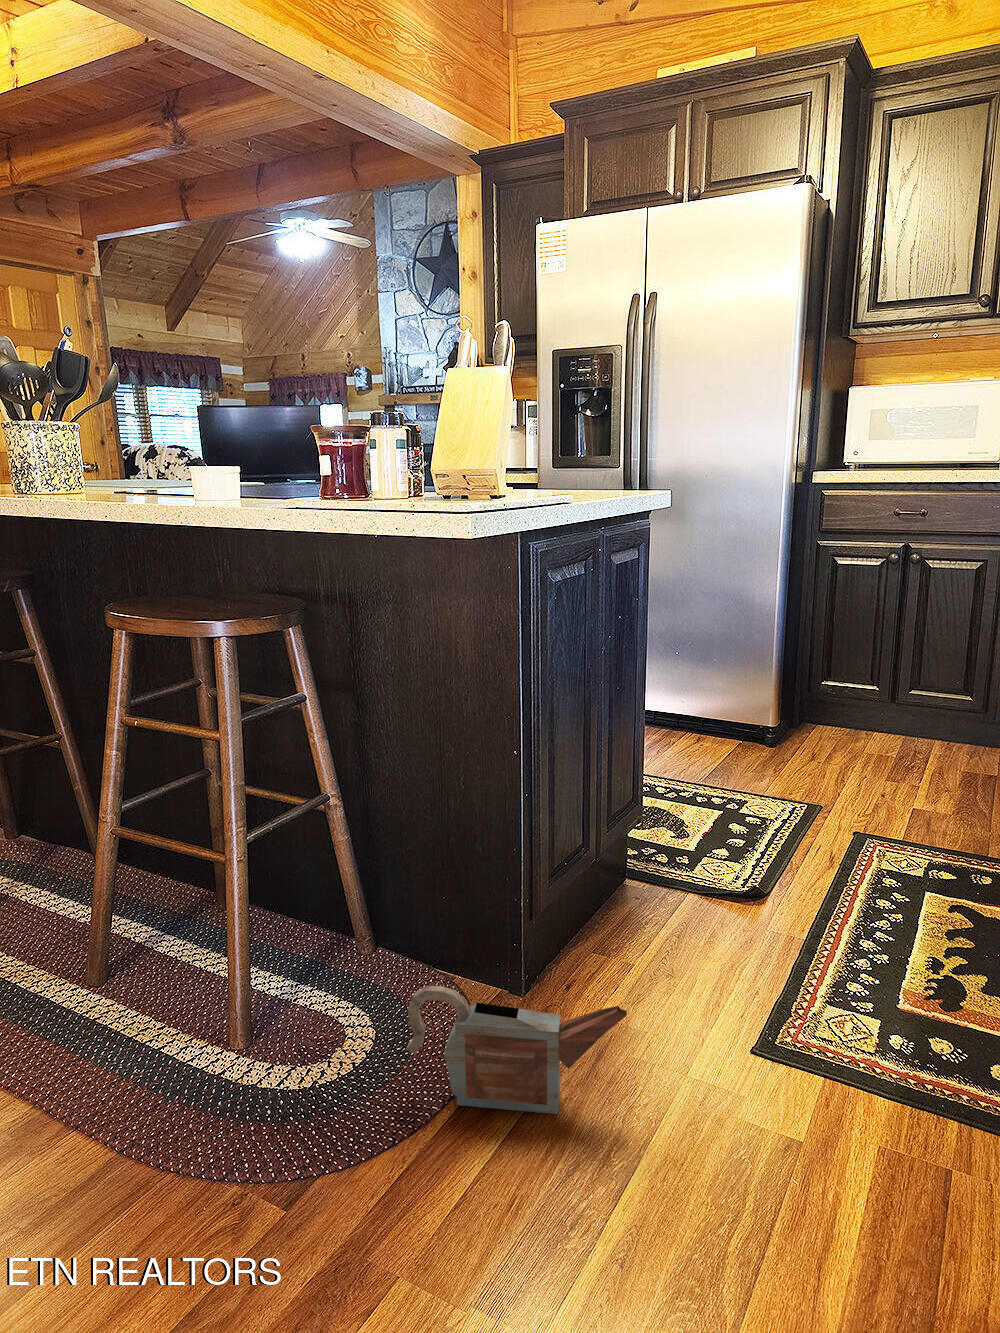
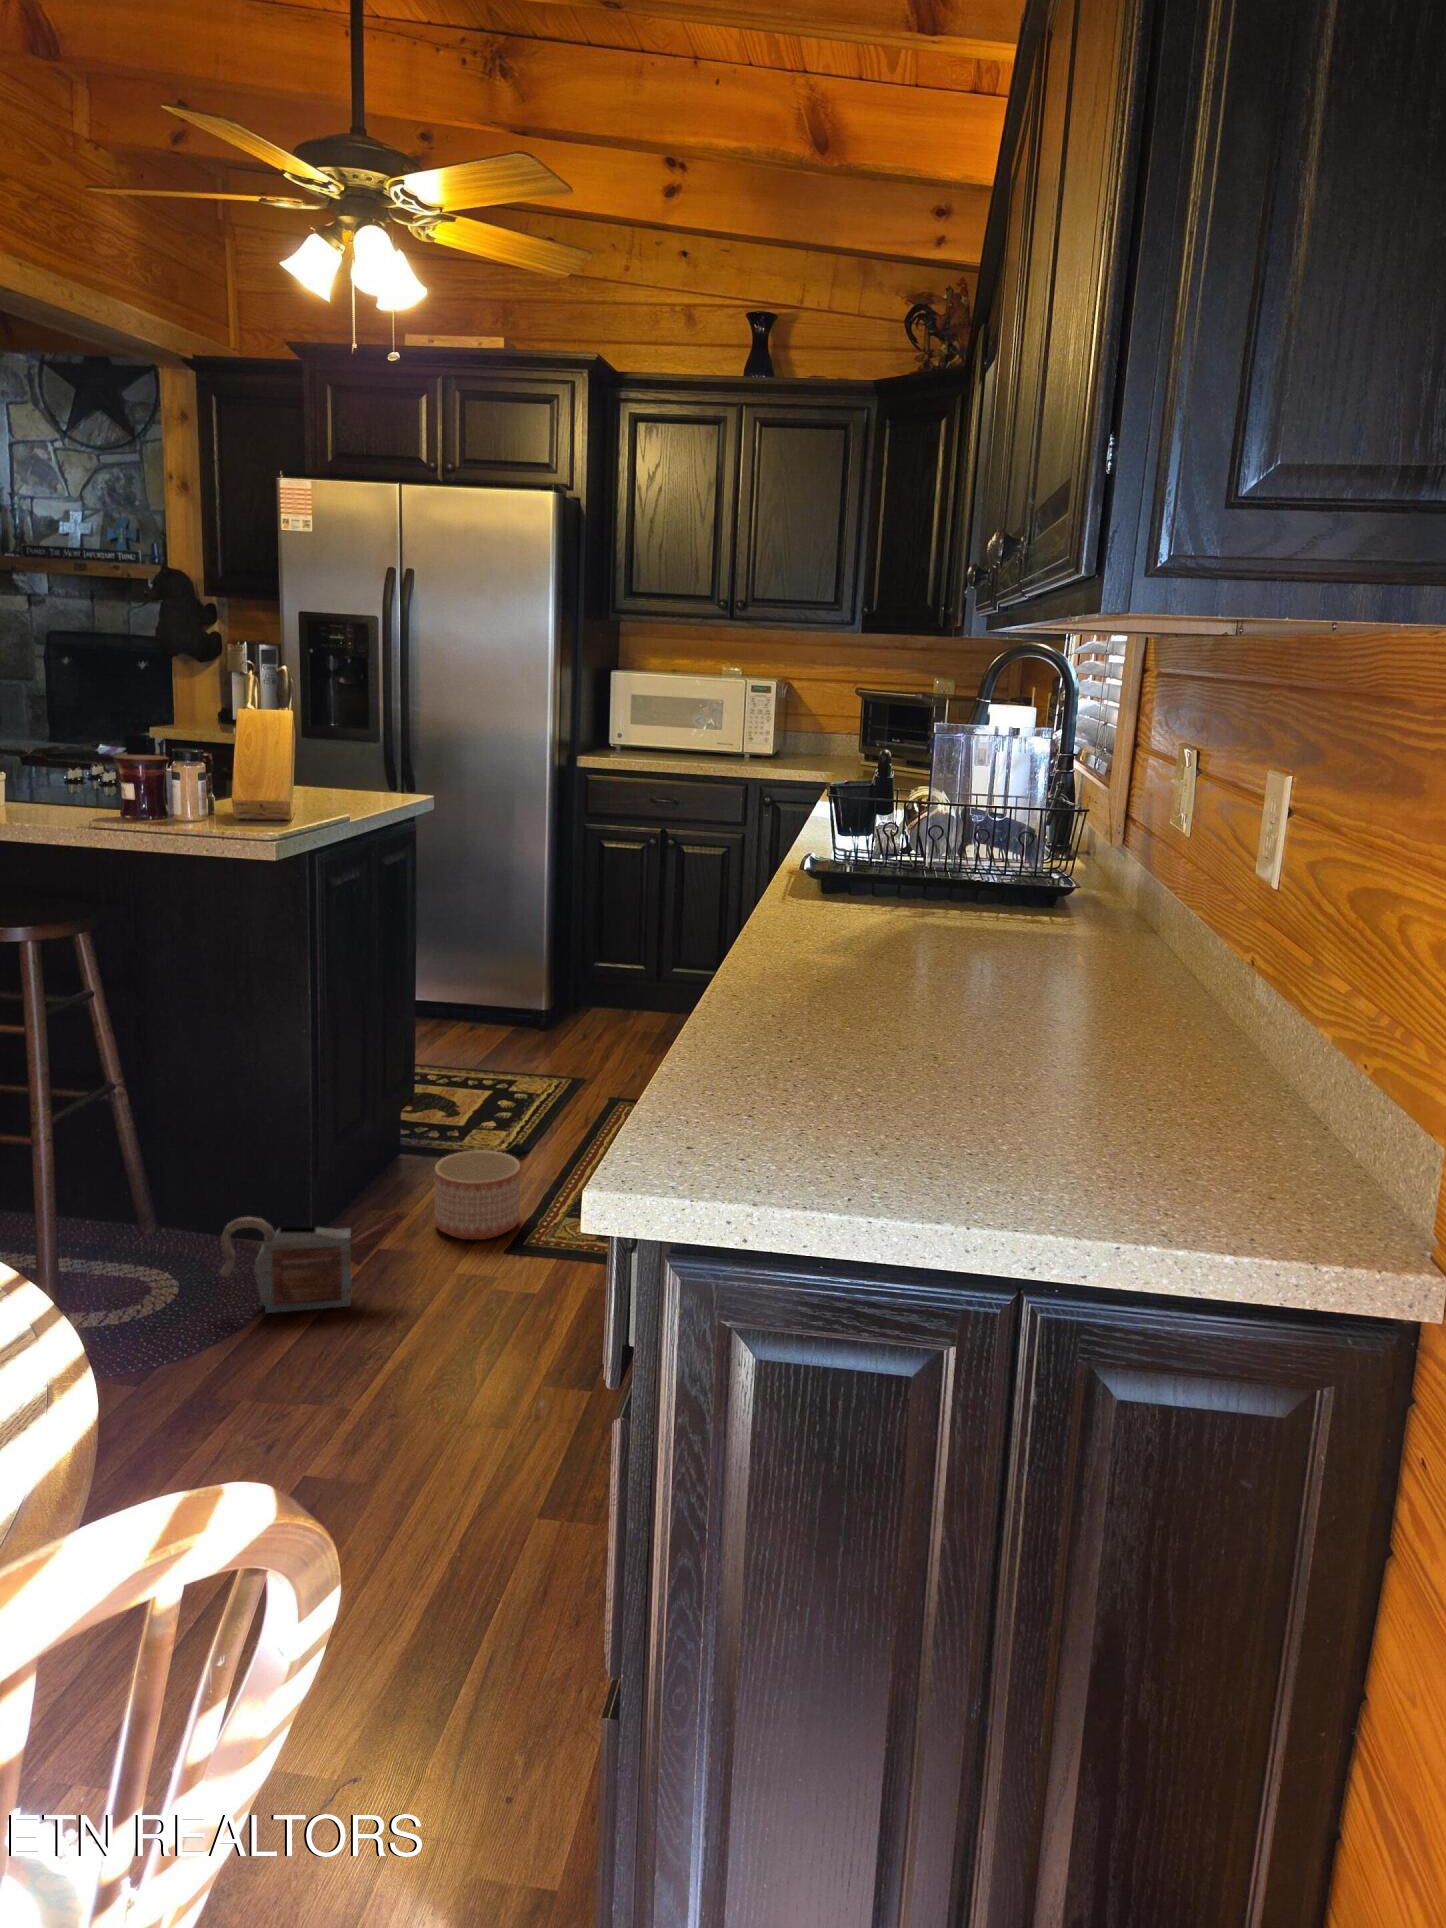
planter: none [664,905,772,1025] -> present [435,1150,520,1240]

